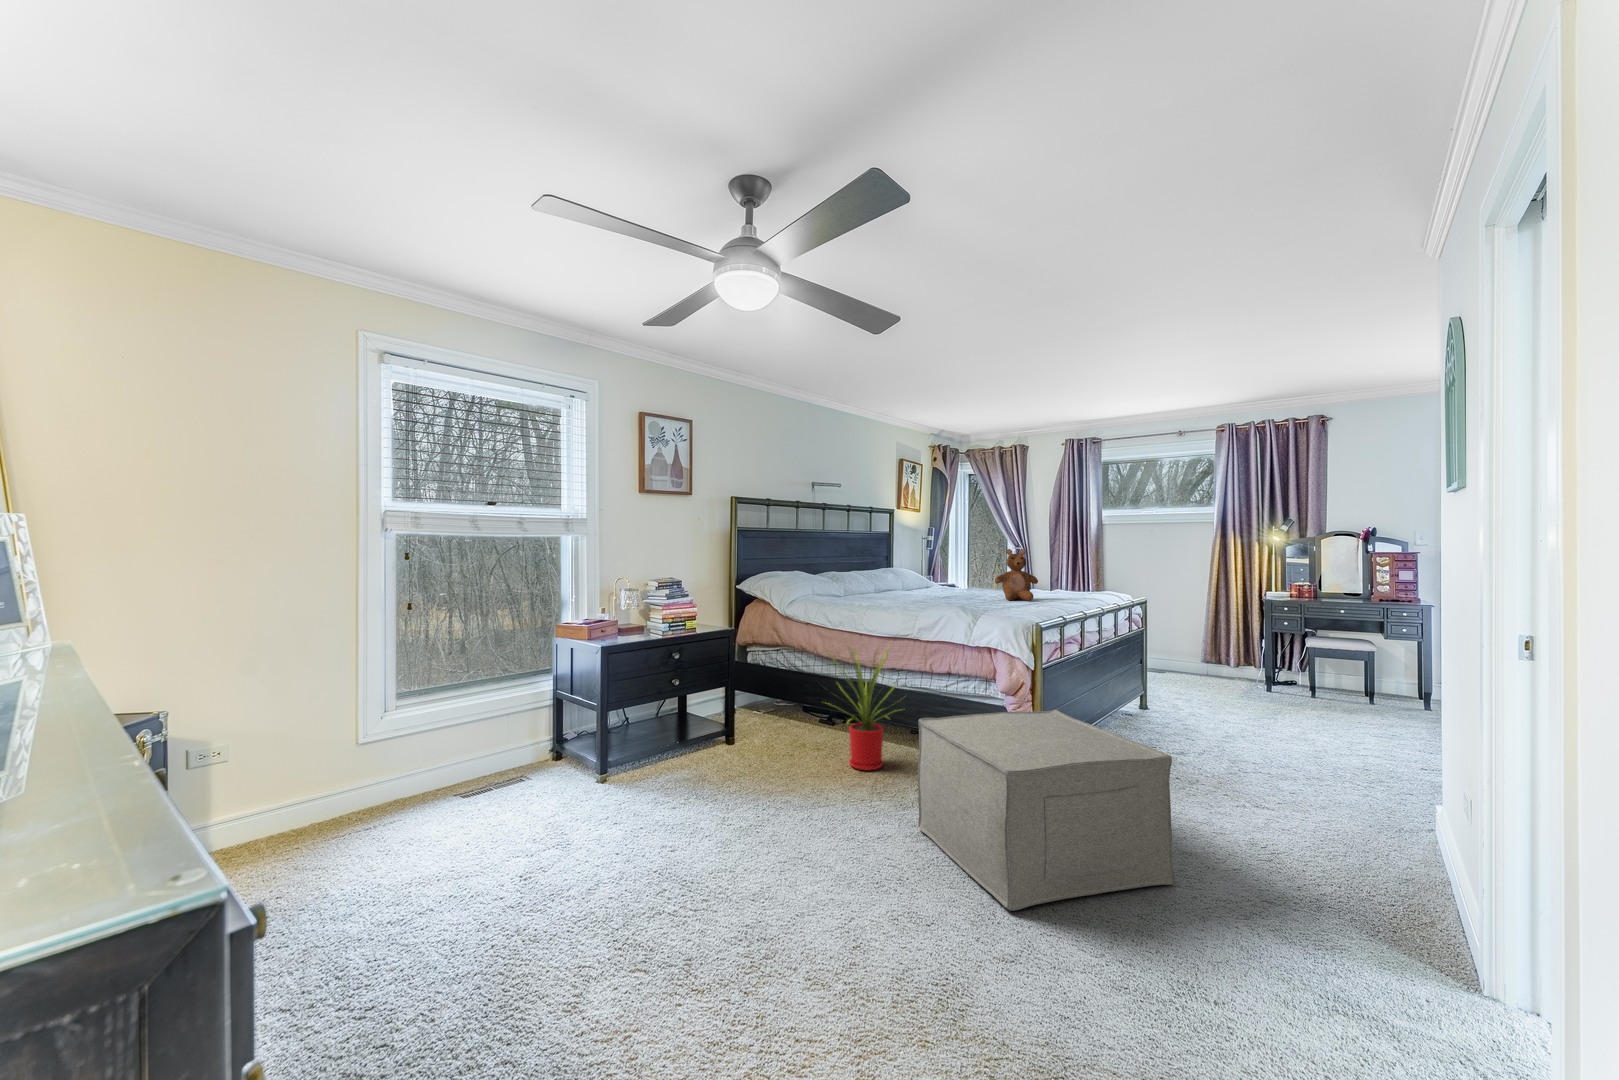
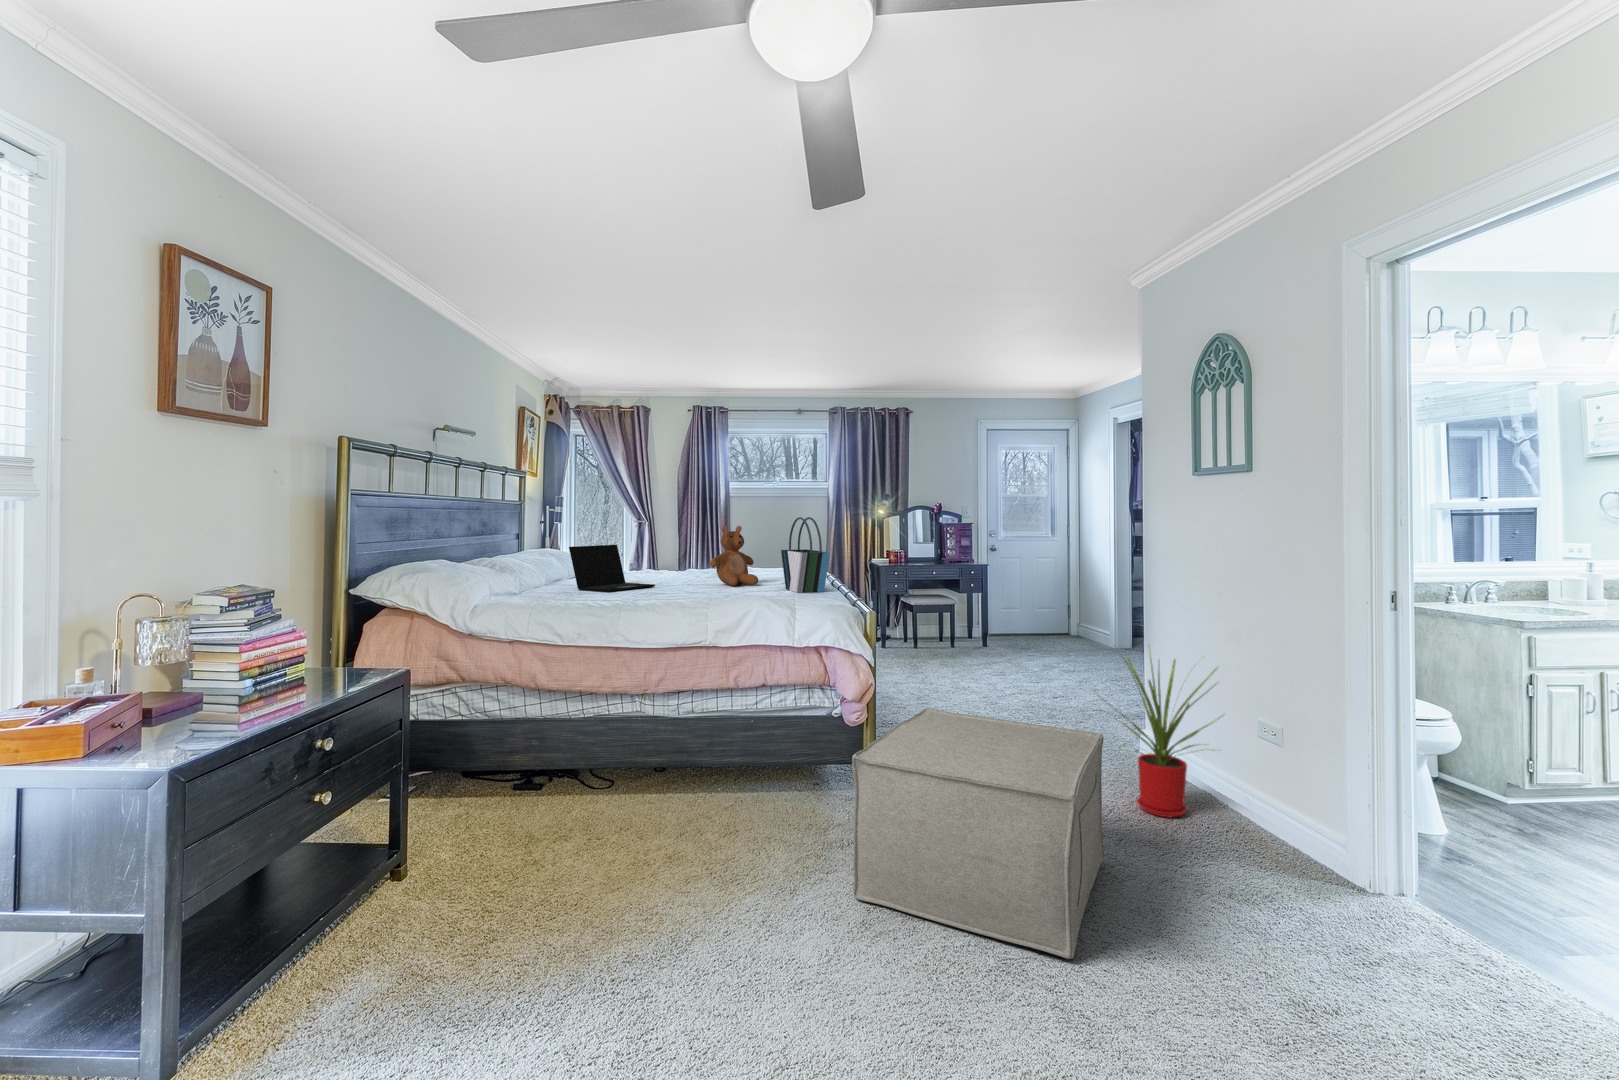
tote bag: none [1037,541,1069,609] -> present [781,517,830,593]
laptop: none [886,563,948,598] -> present [569,545,655,592]
house plant: present [837,649,895,770] -> present [1115,650,1219,817]

